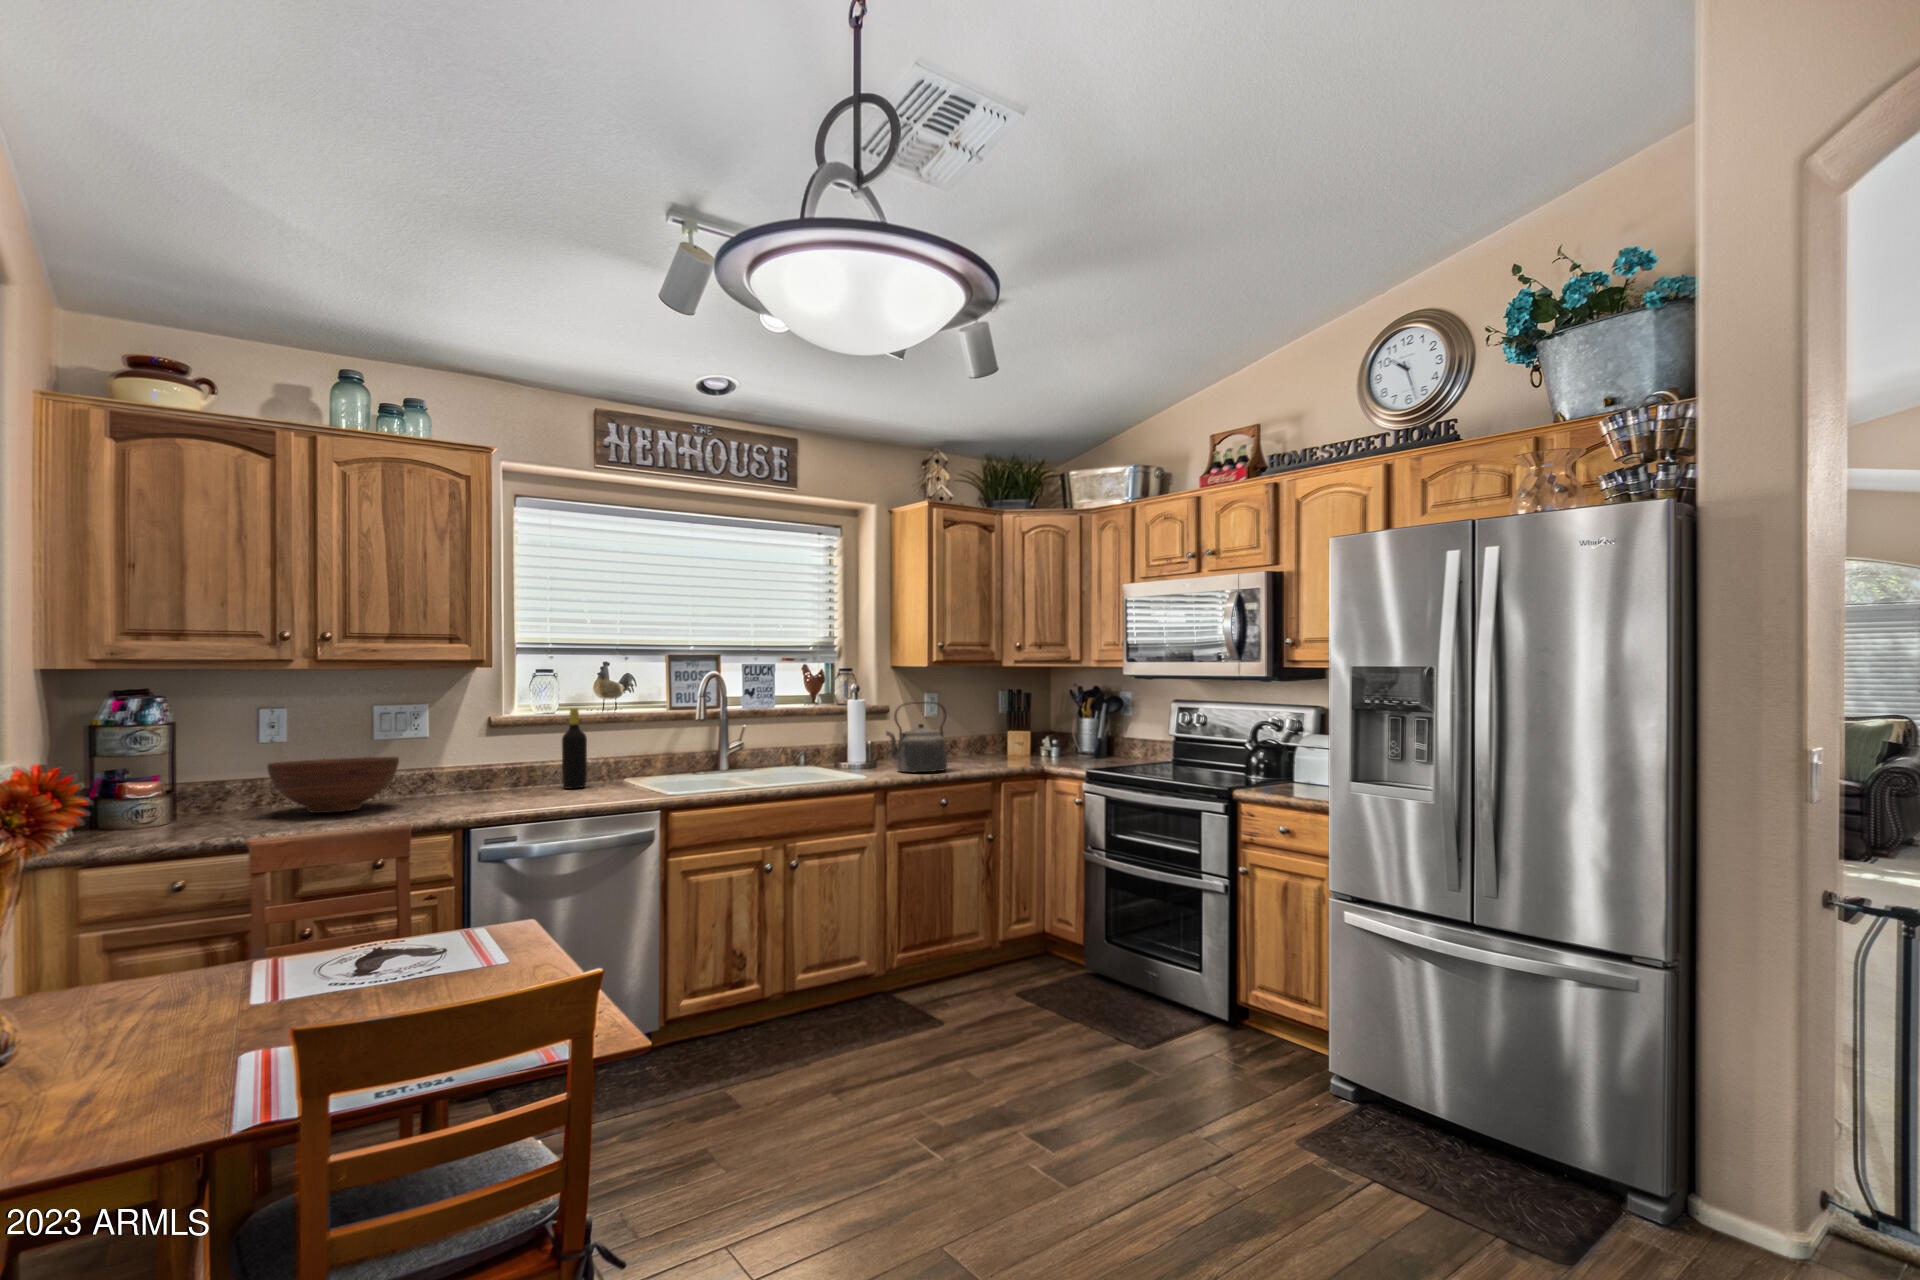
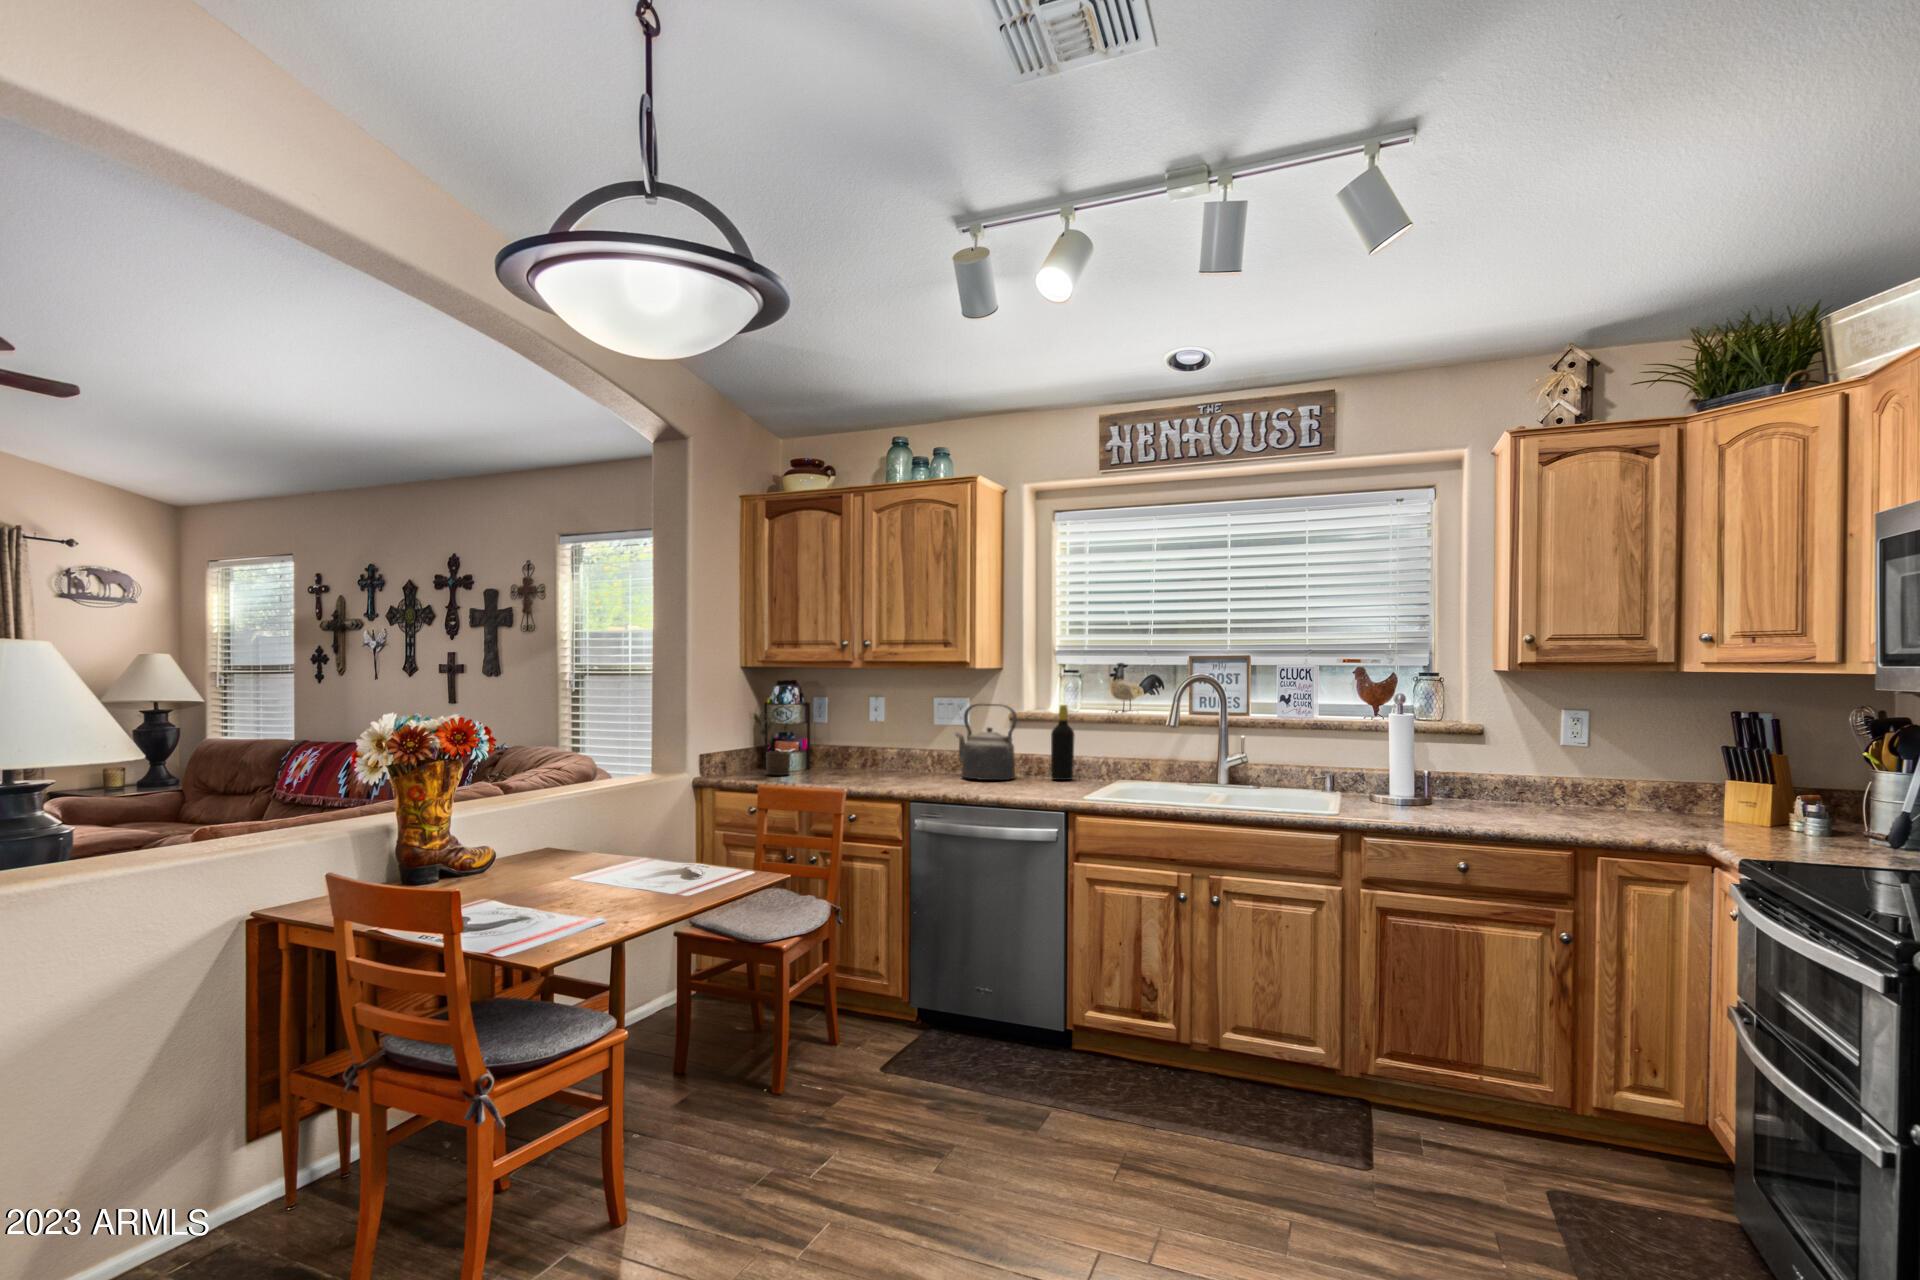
kettle: present [886,702,947,772] -> present [955,704,1017,780]
potted plant: none [136,745,212,836] -> present [754,714,791,776]
fruit bowl: present [267,757,399,813] -> none [838,732,921,774]

